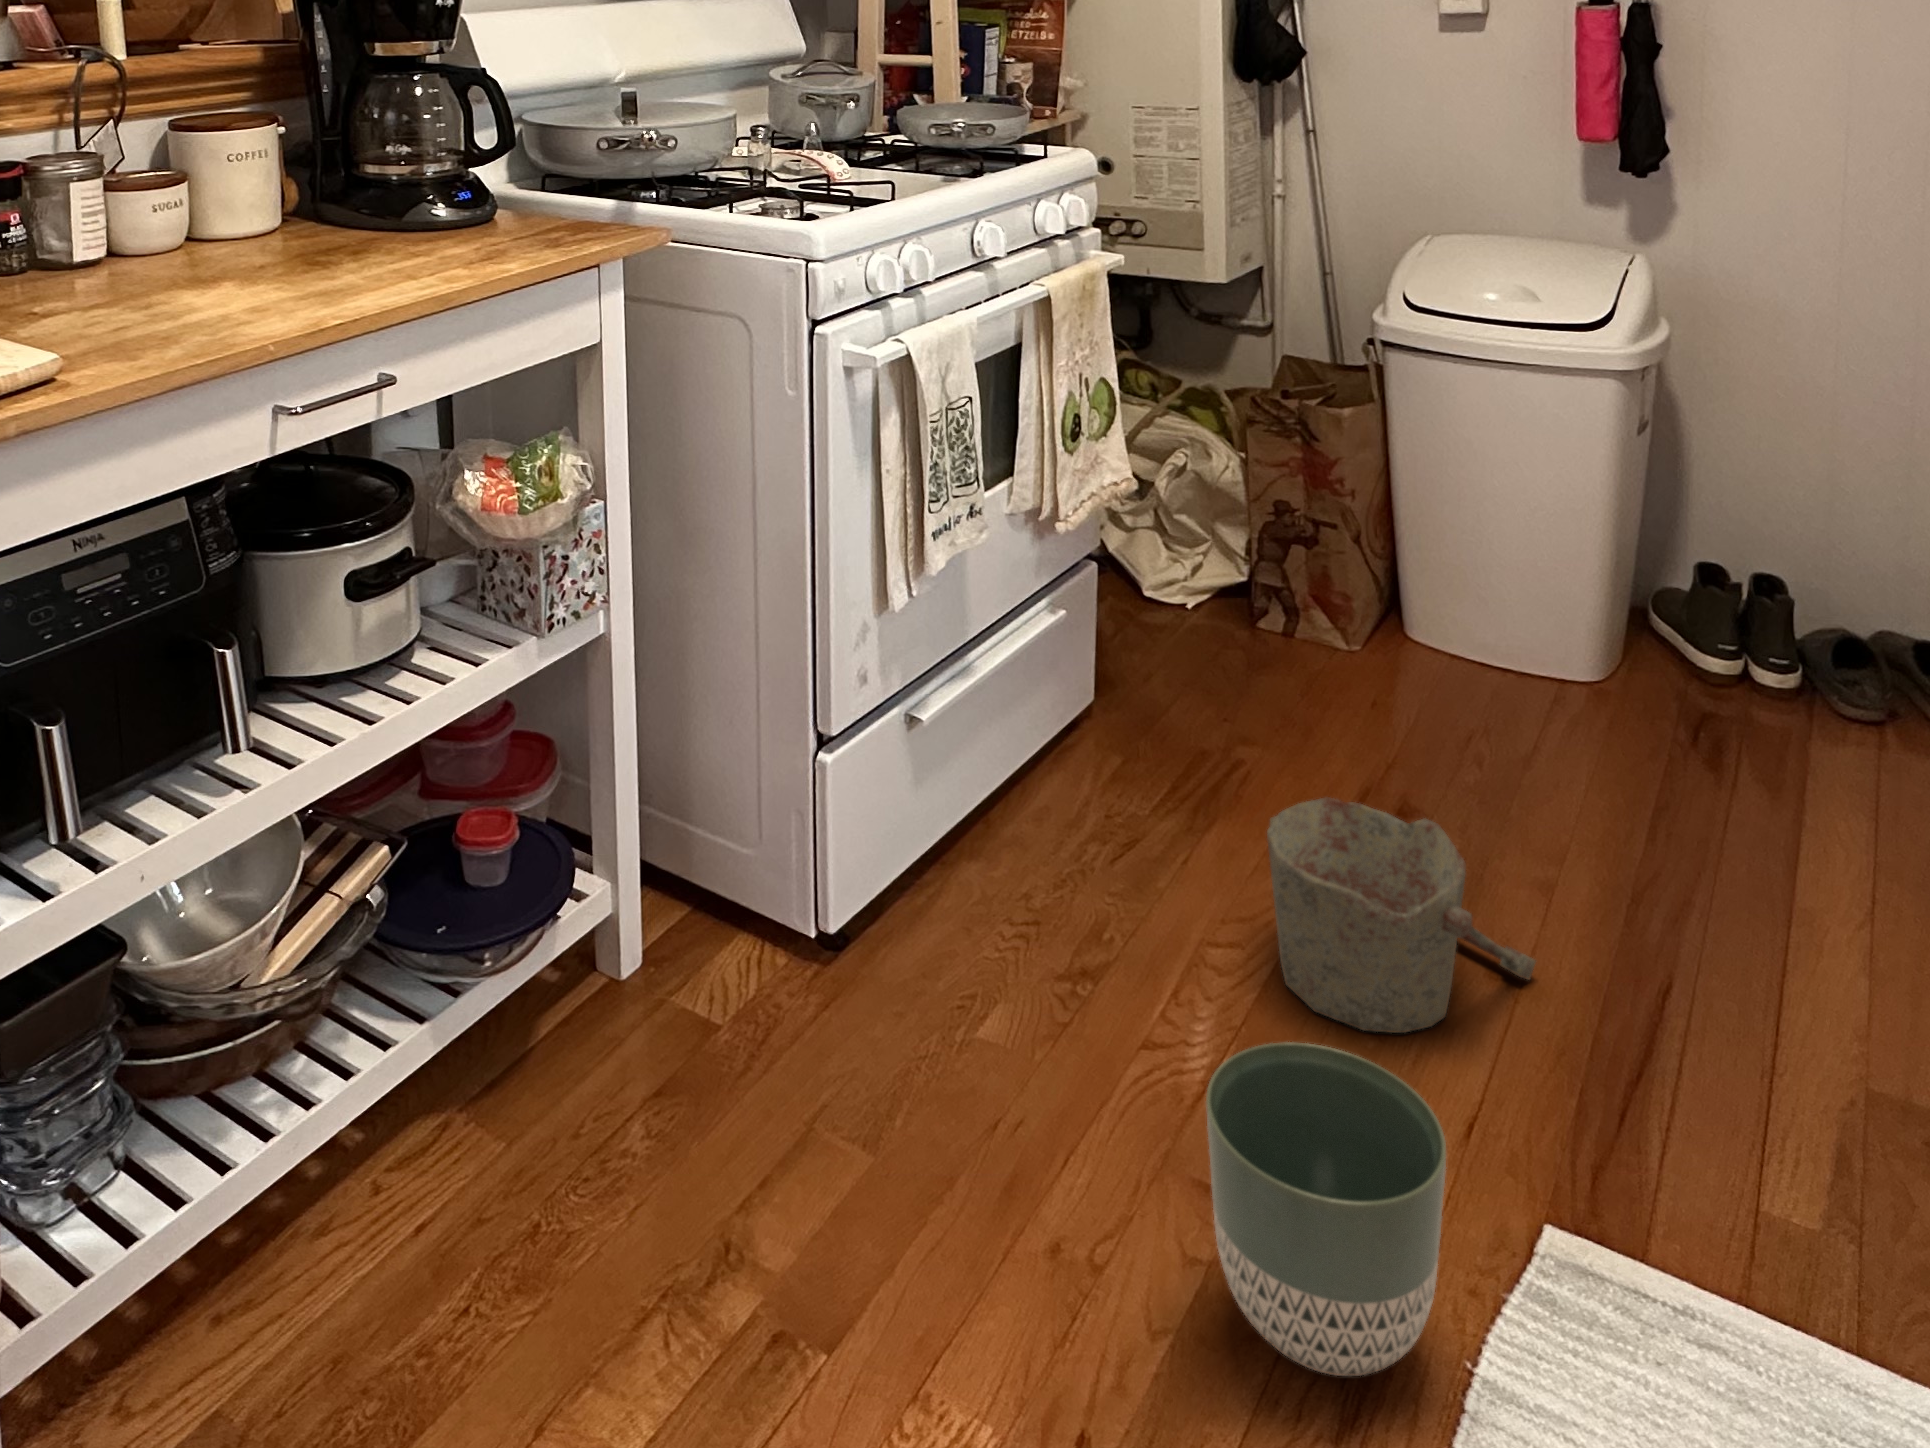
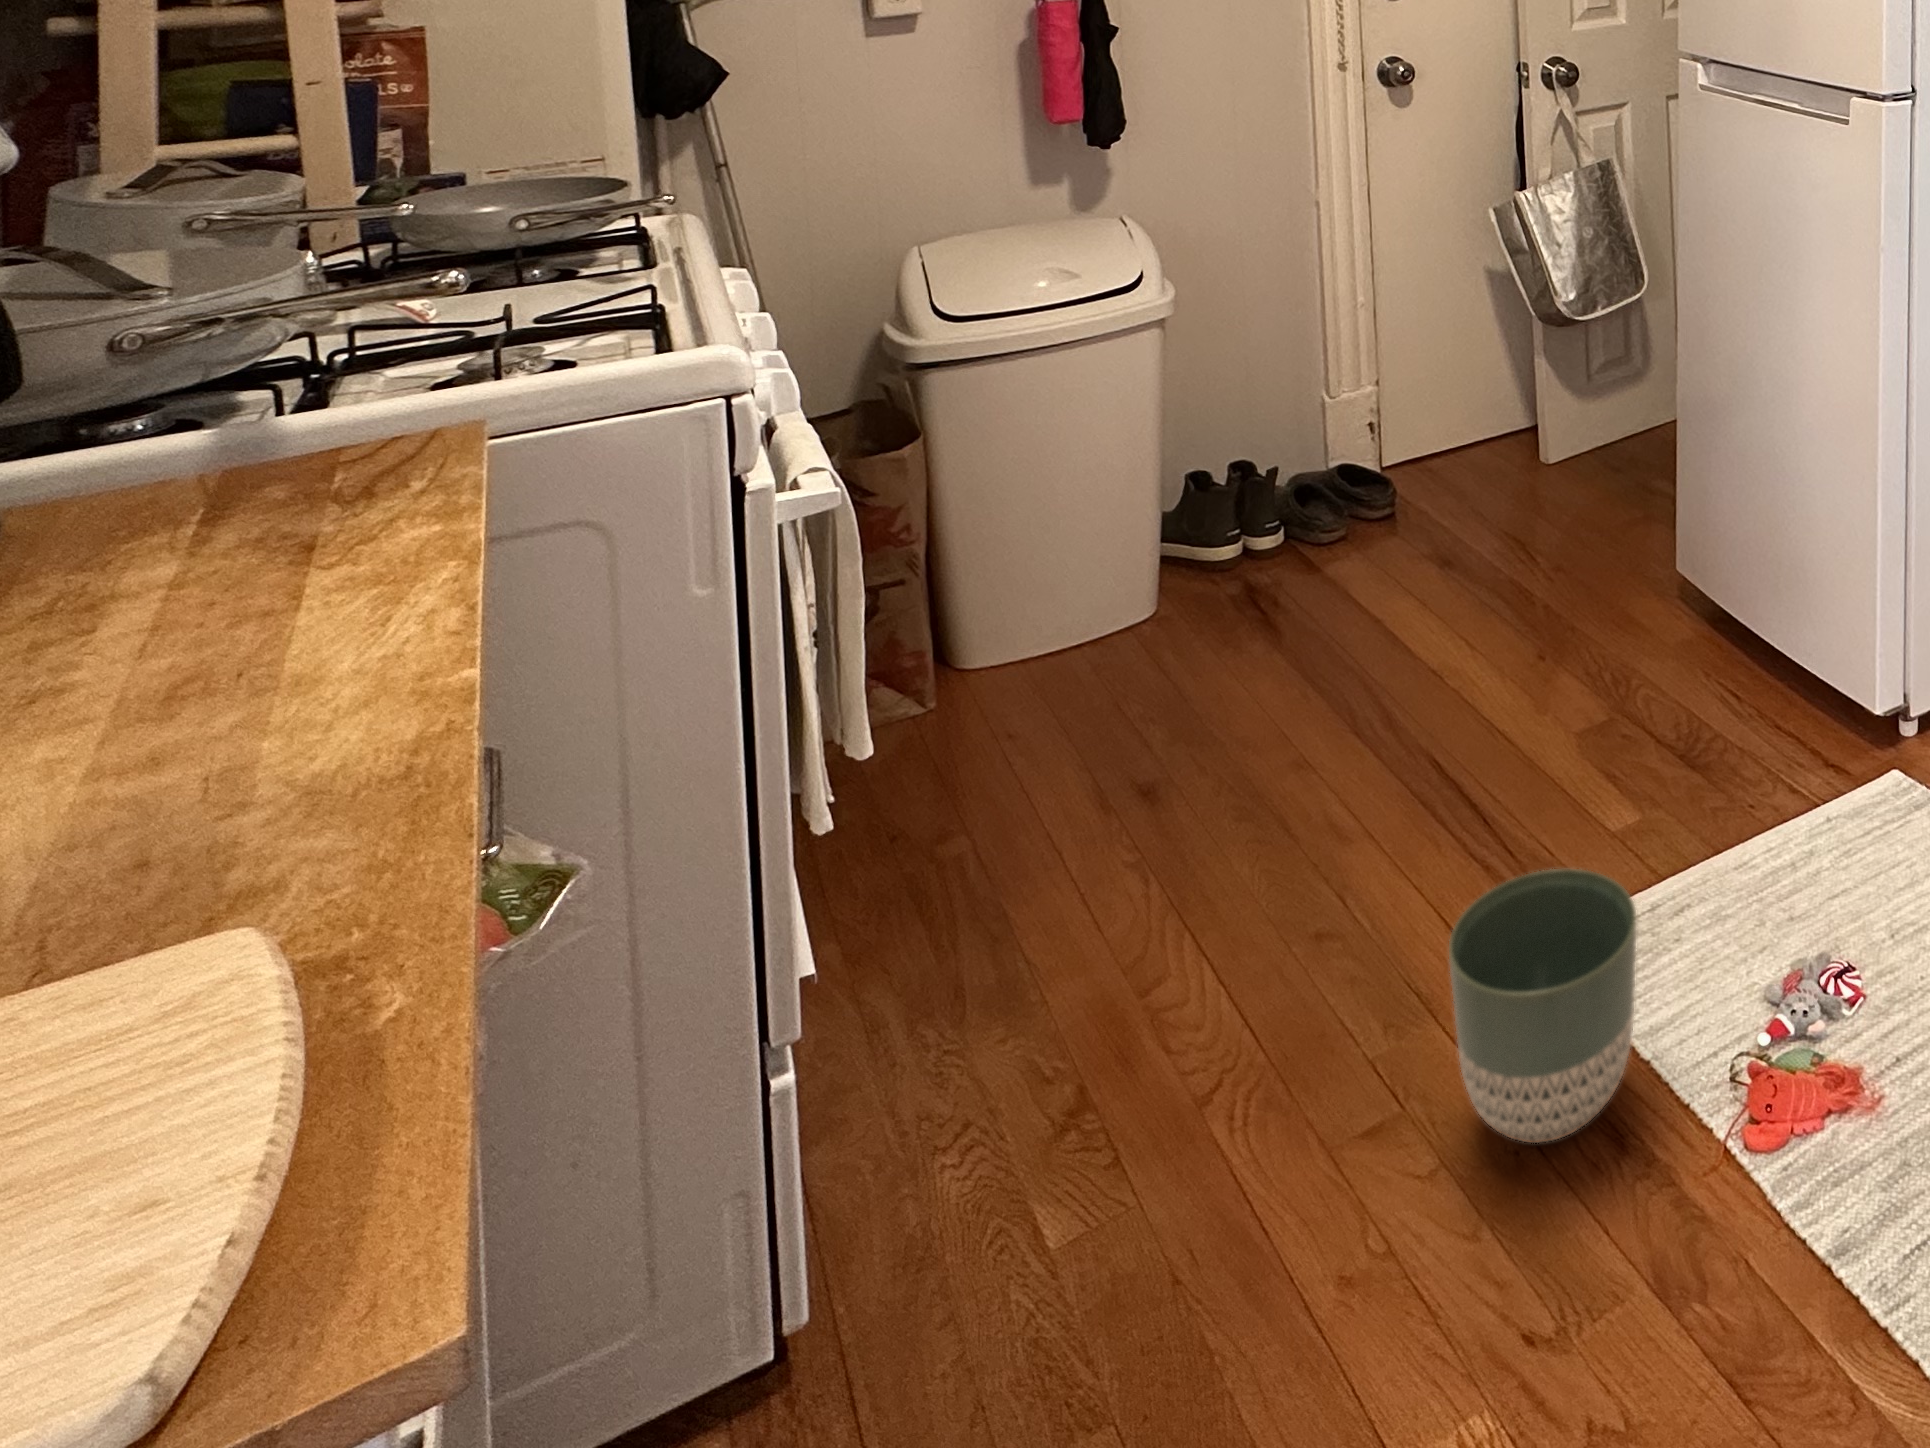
bucket: present [1267,797,1536,1033] -> none [1170,734,1387,962]

